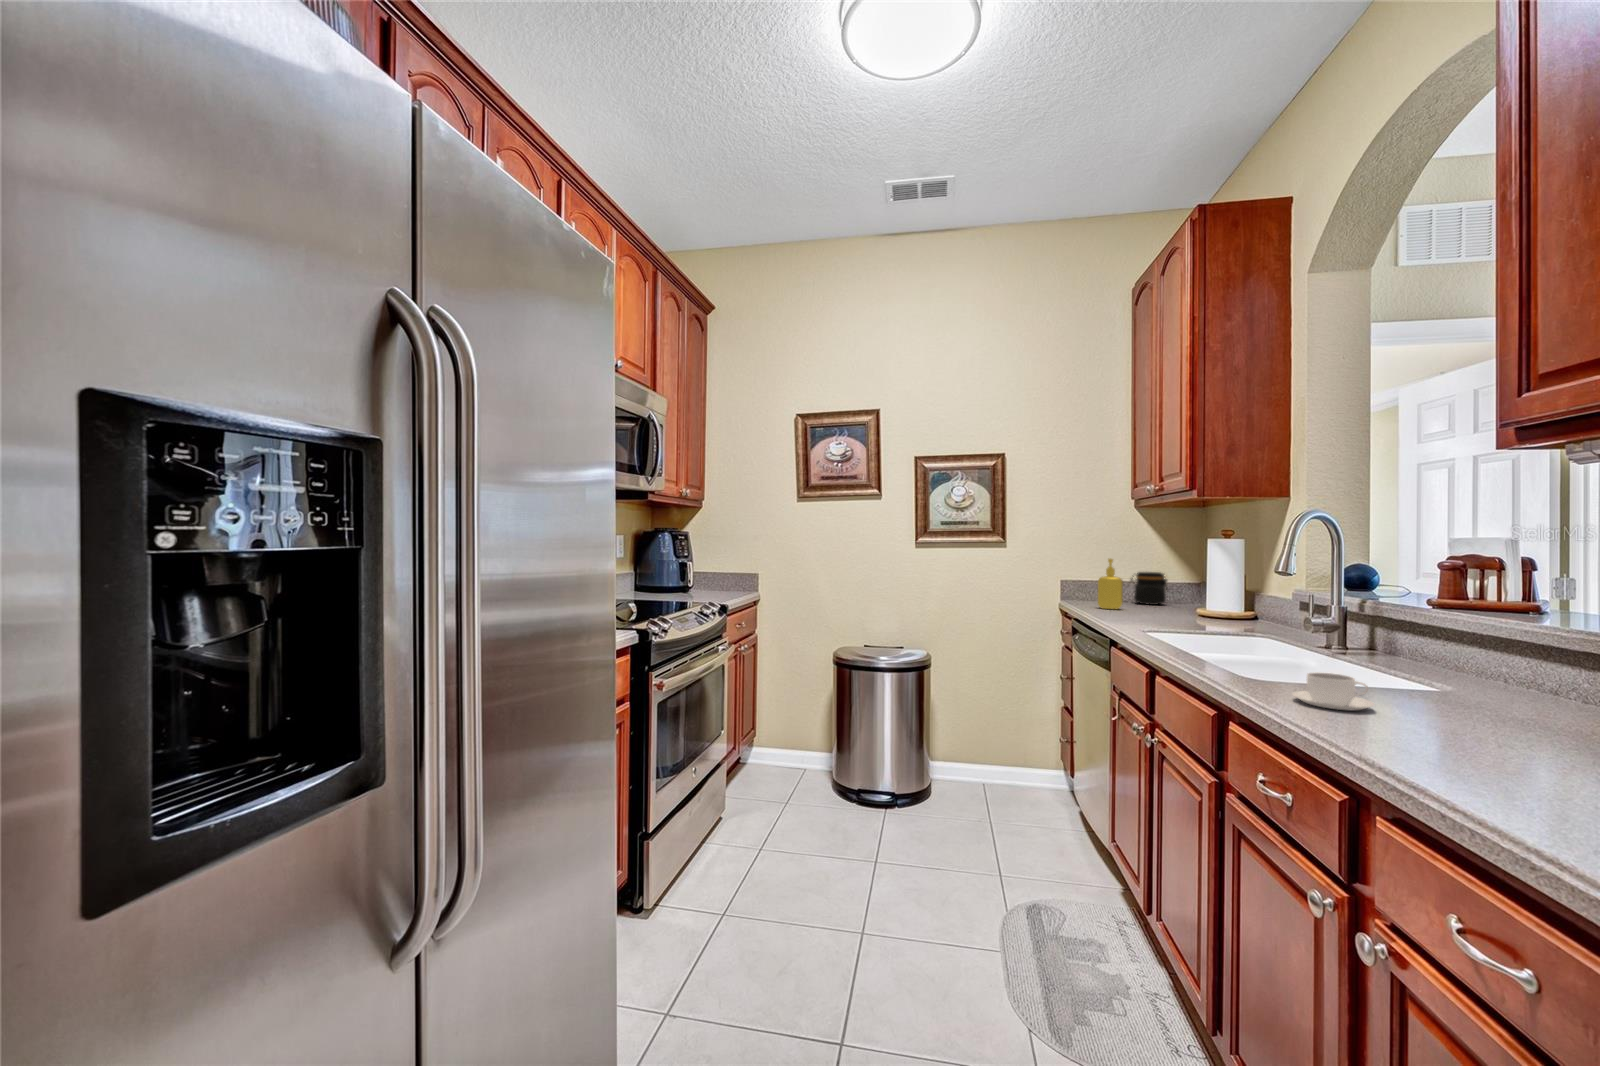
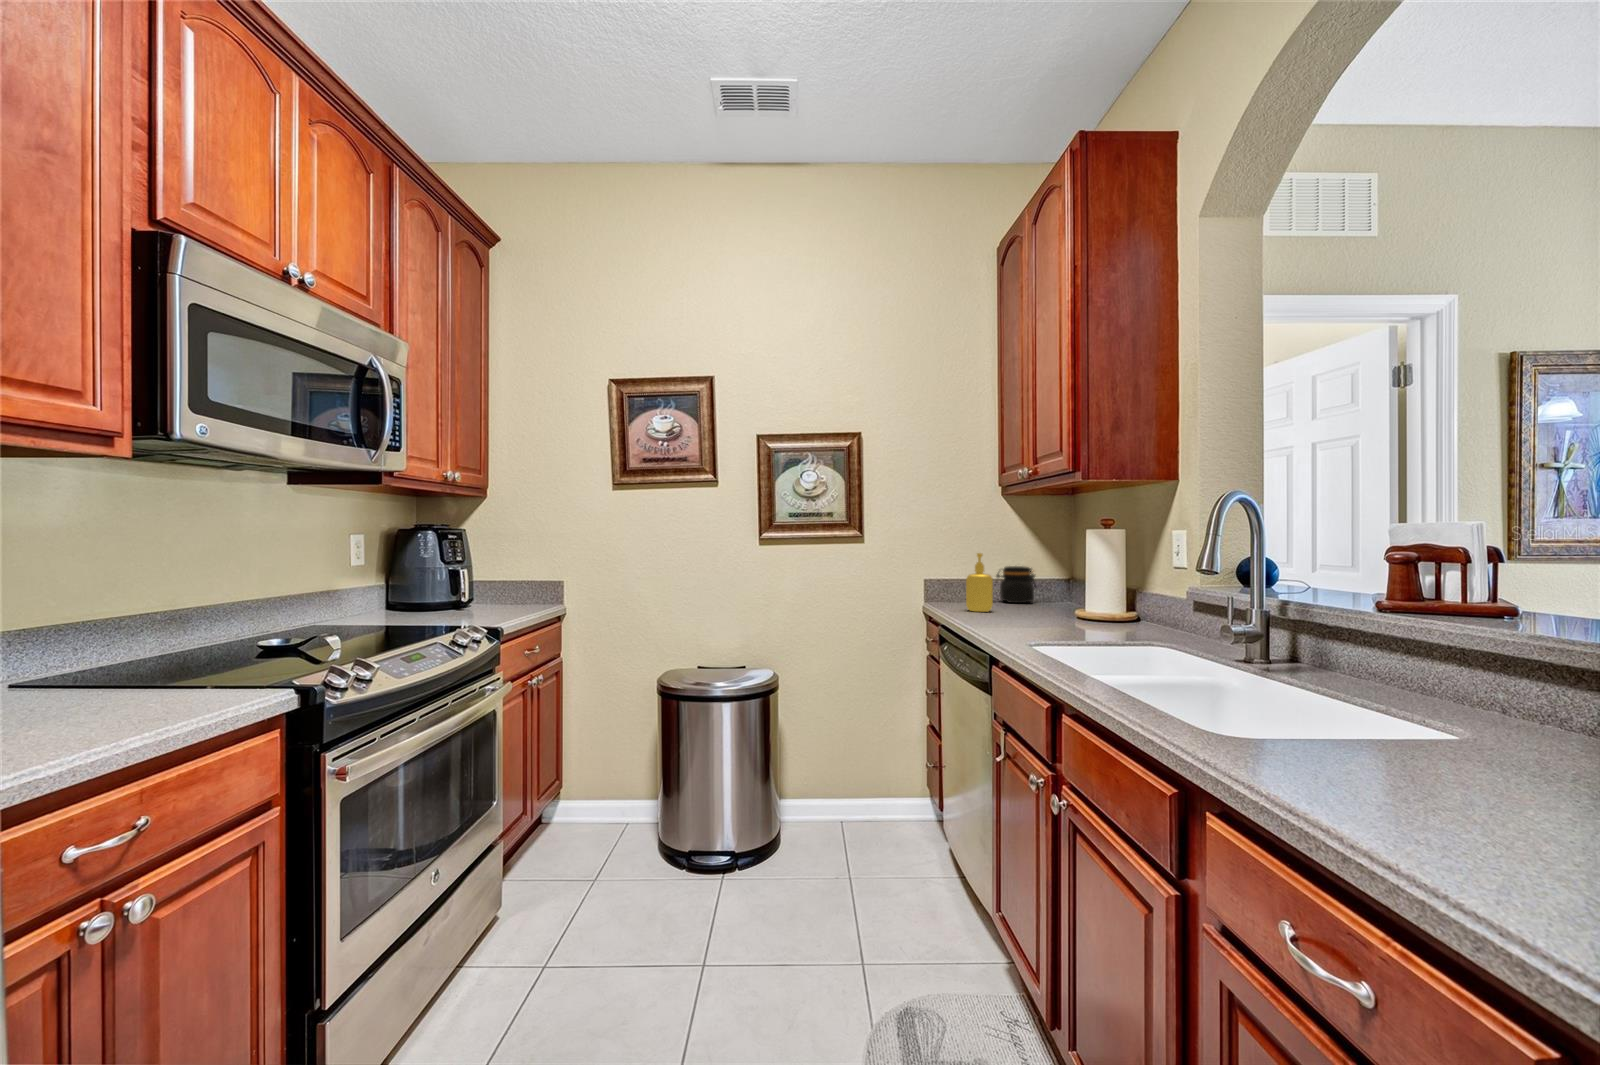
coffee cup: present [1292,672,1374,710] -> none [1317,738,1459,810]

